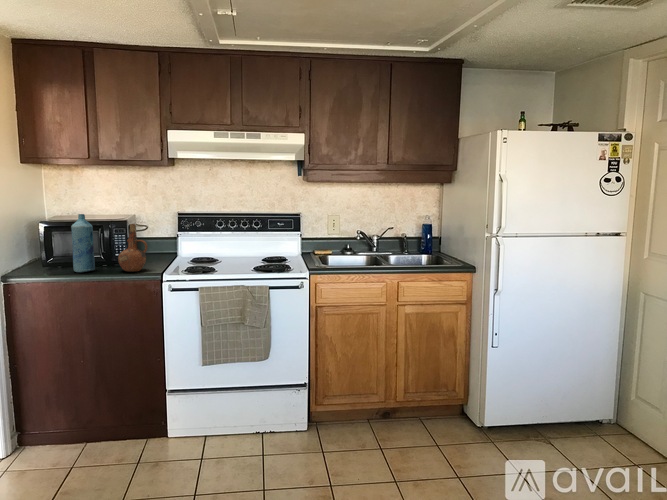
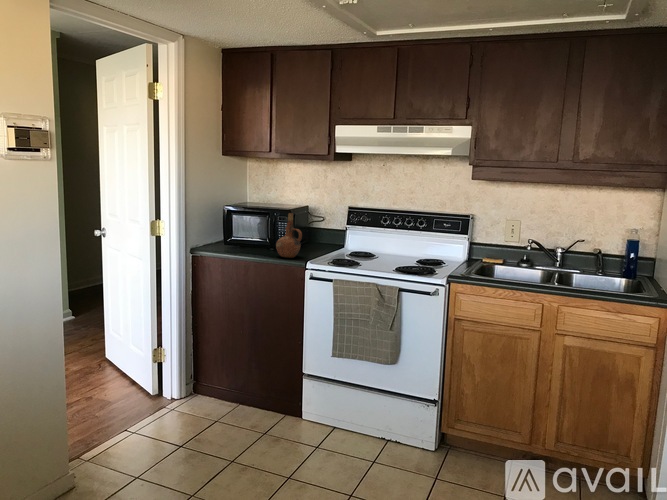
bottle: present [71,214,95,272] -> none [243,201,261,253]

